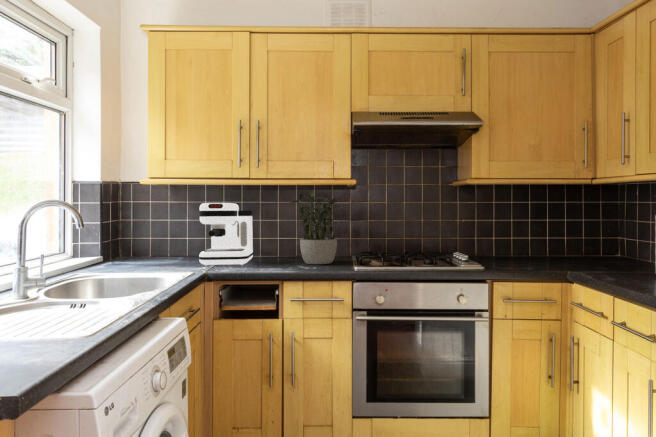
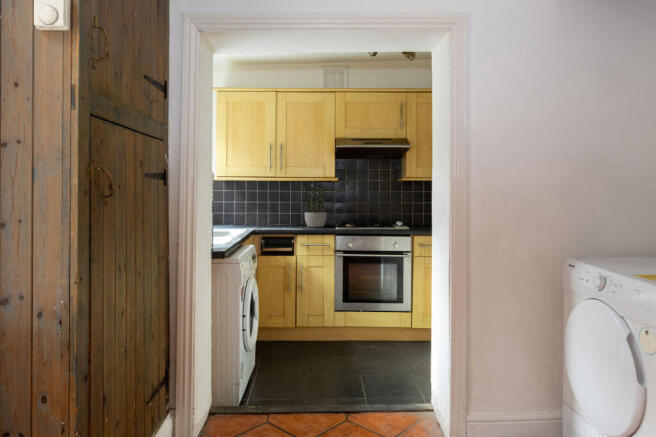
coffee maker: present [199,203,253,266] -> none [246,190,276,227]

